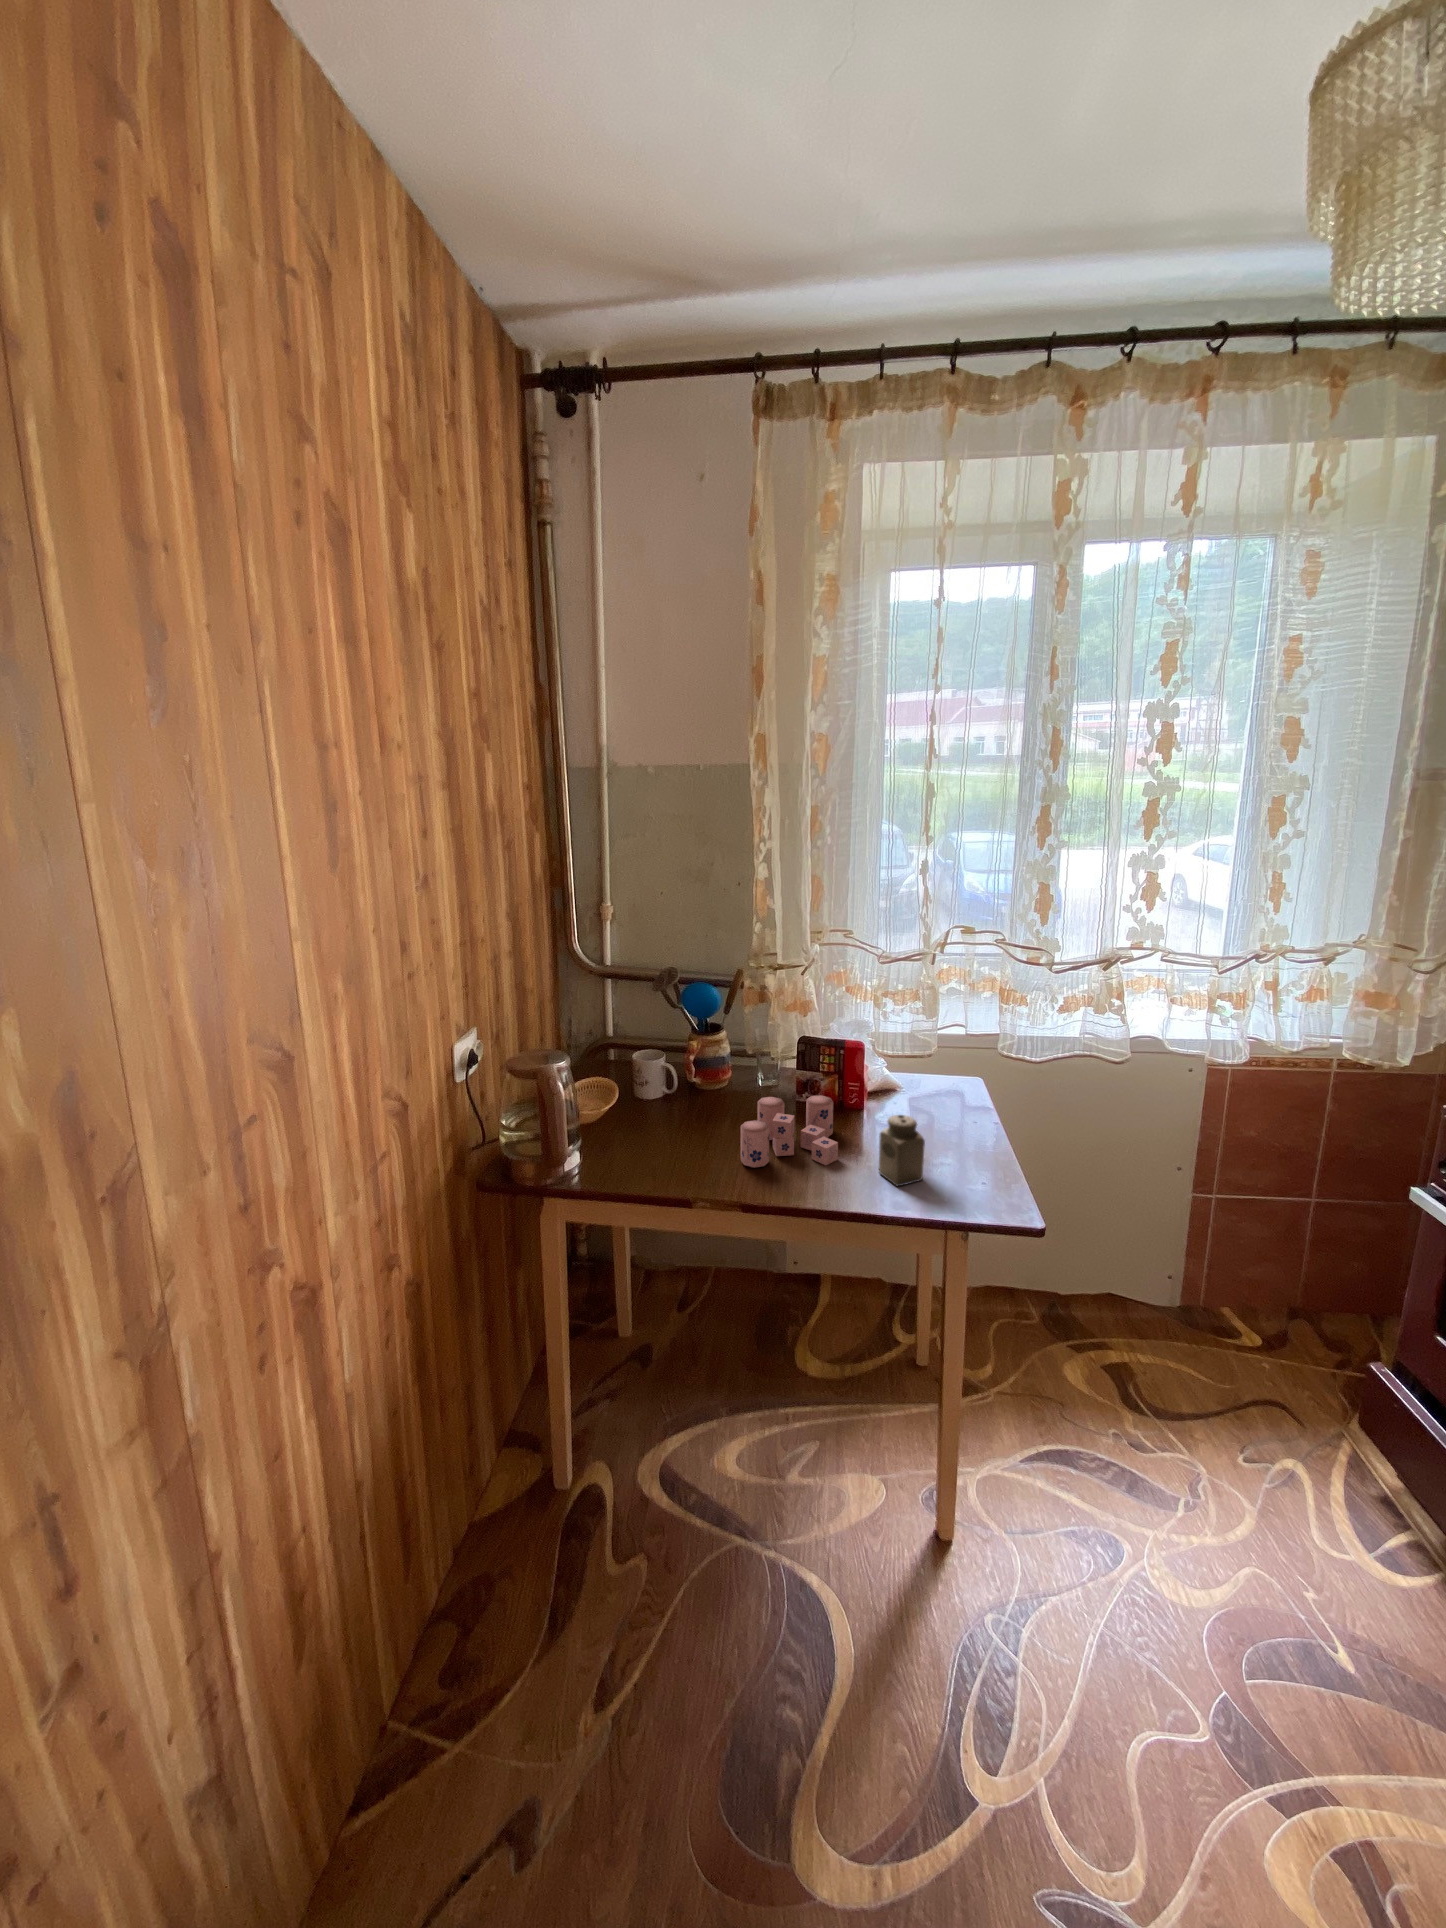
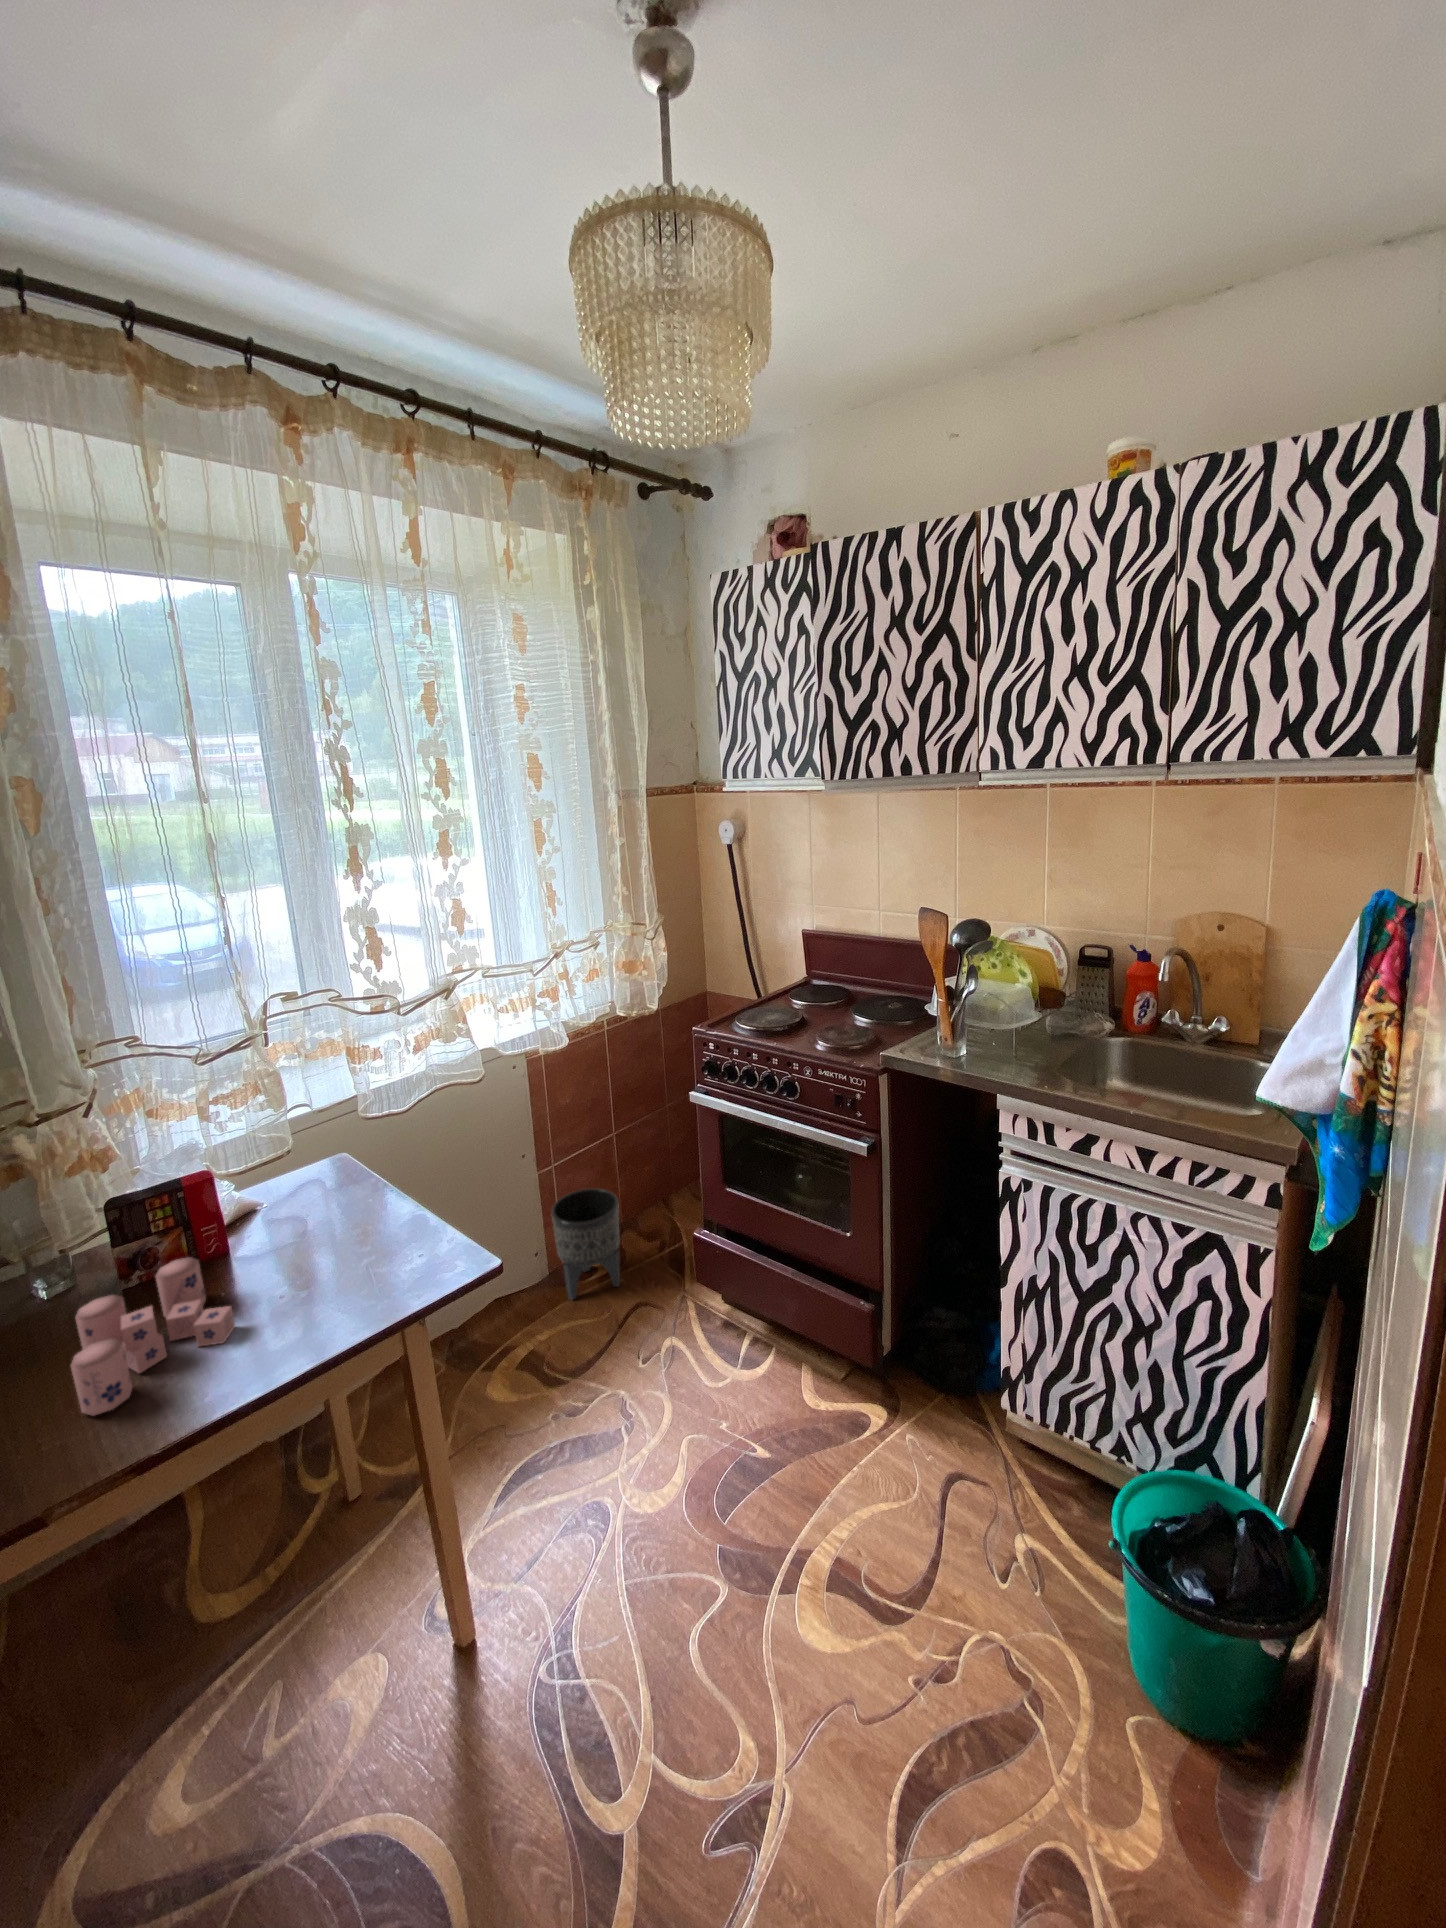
salt shaker: present [879,1115,925,1186] -> none [293,1228,358,1314]
planter: none [1184,1233,1279,1369] -> present [551,1188,620,1300]

